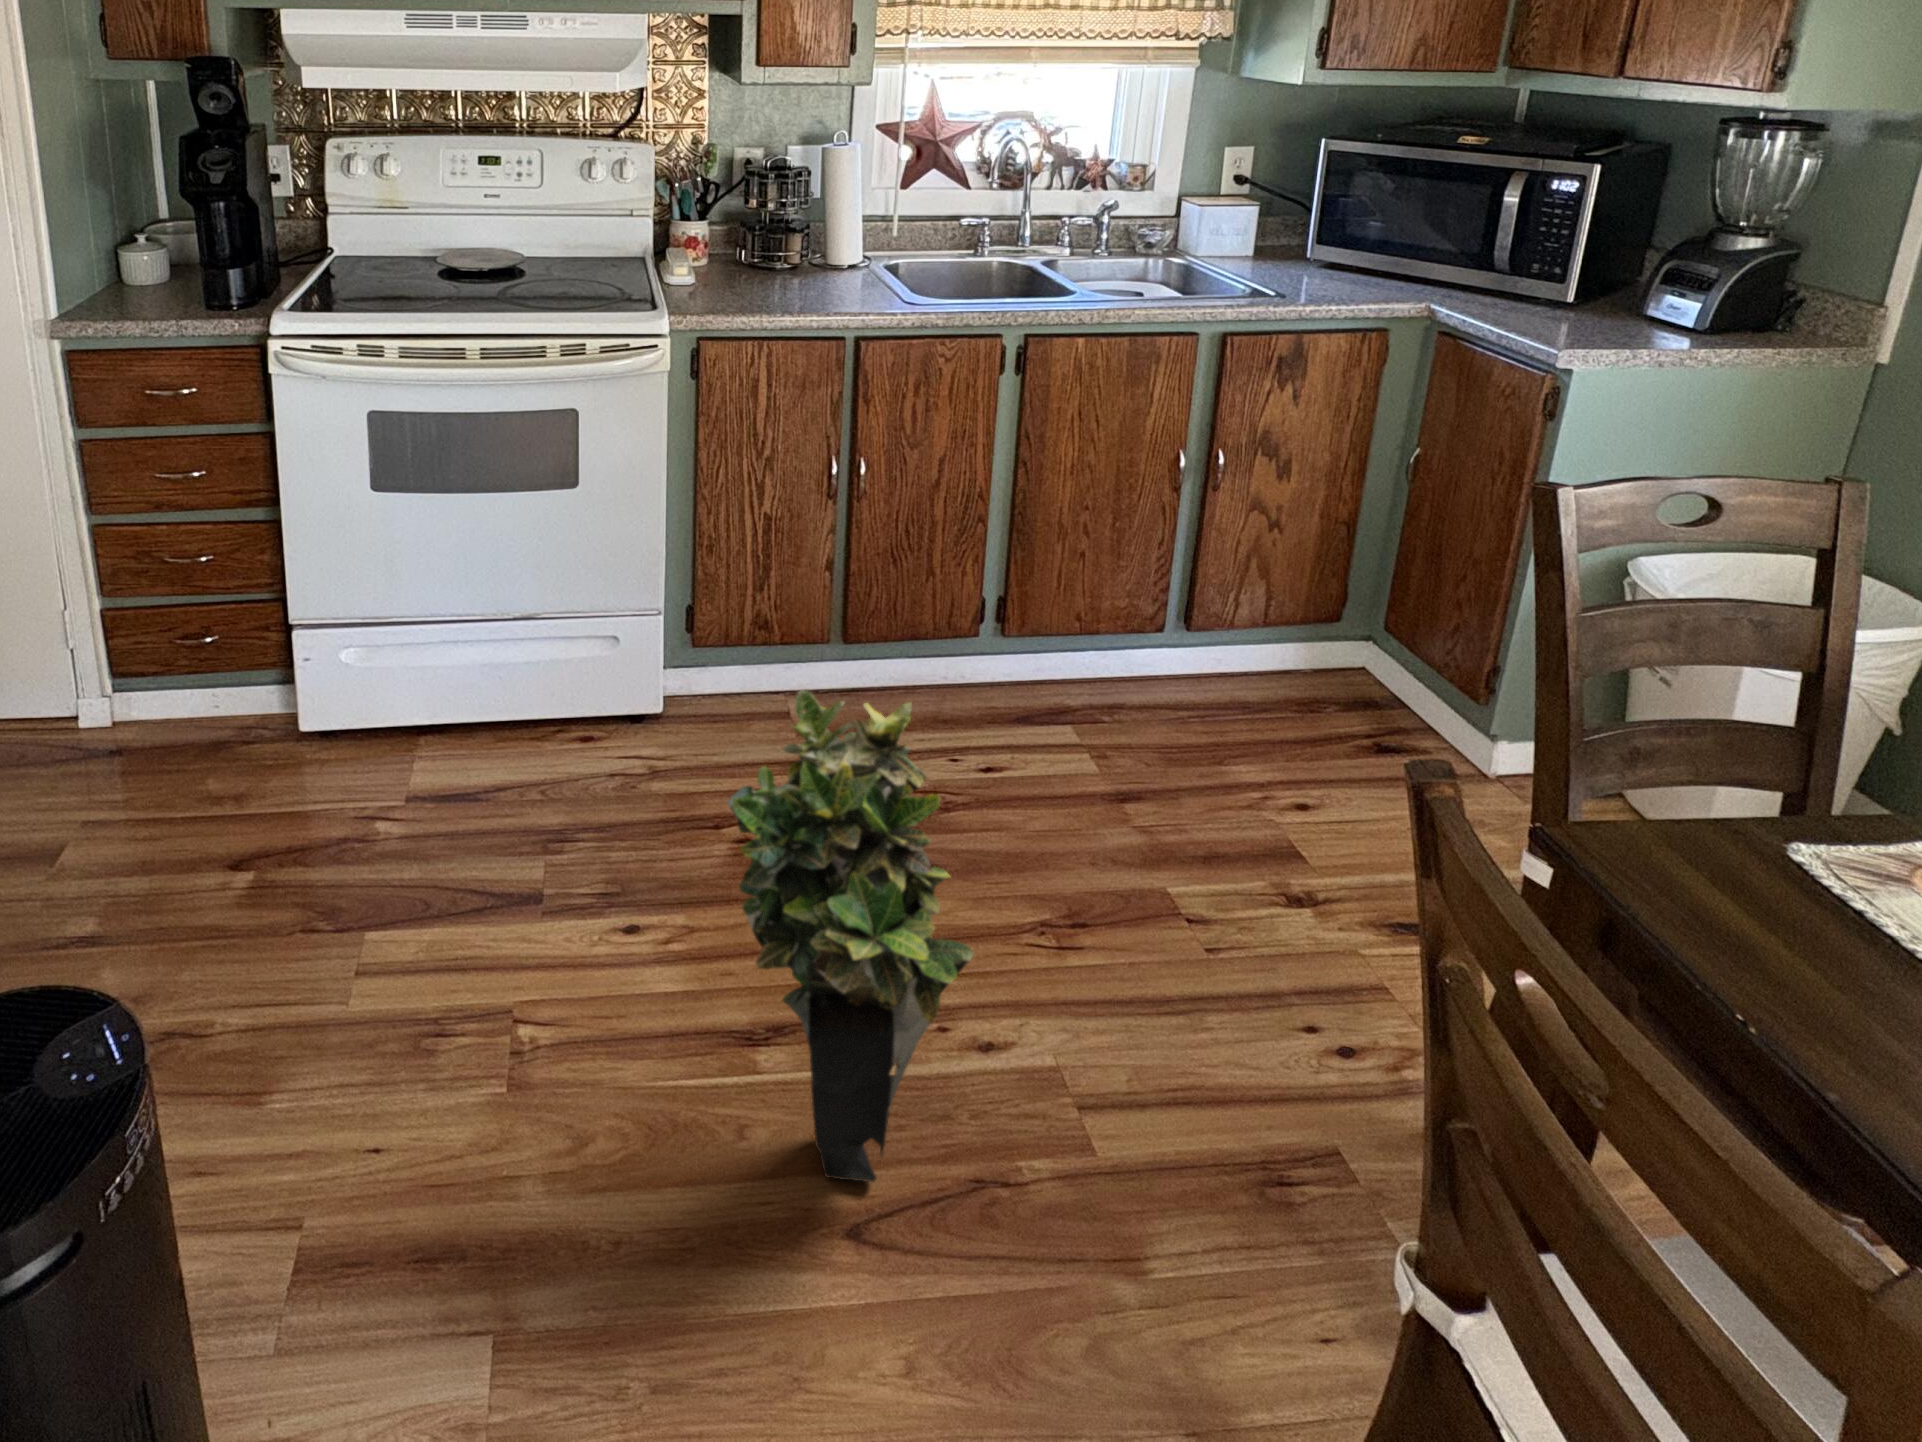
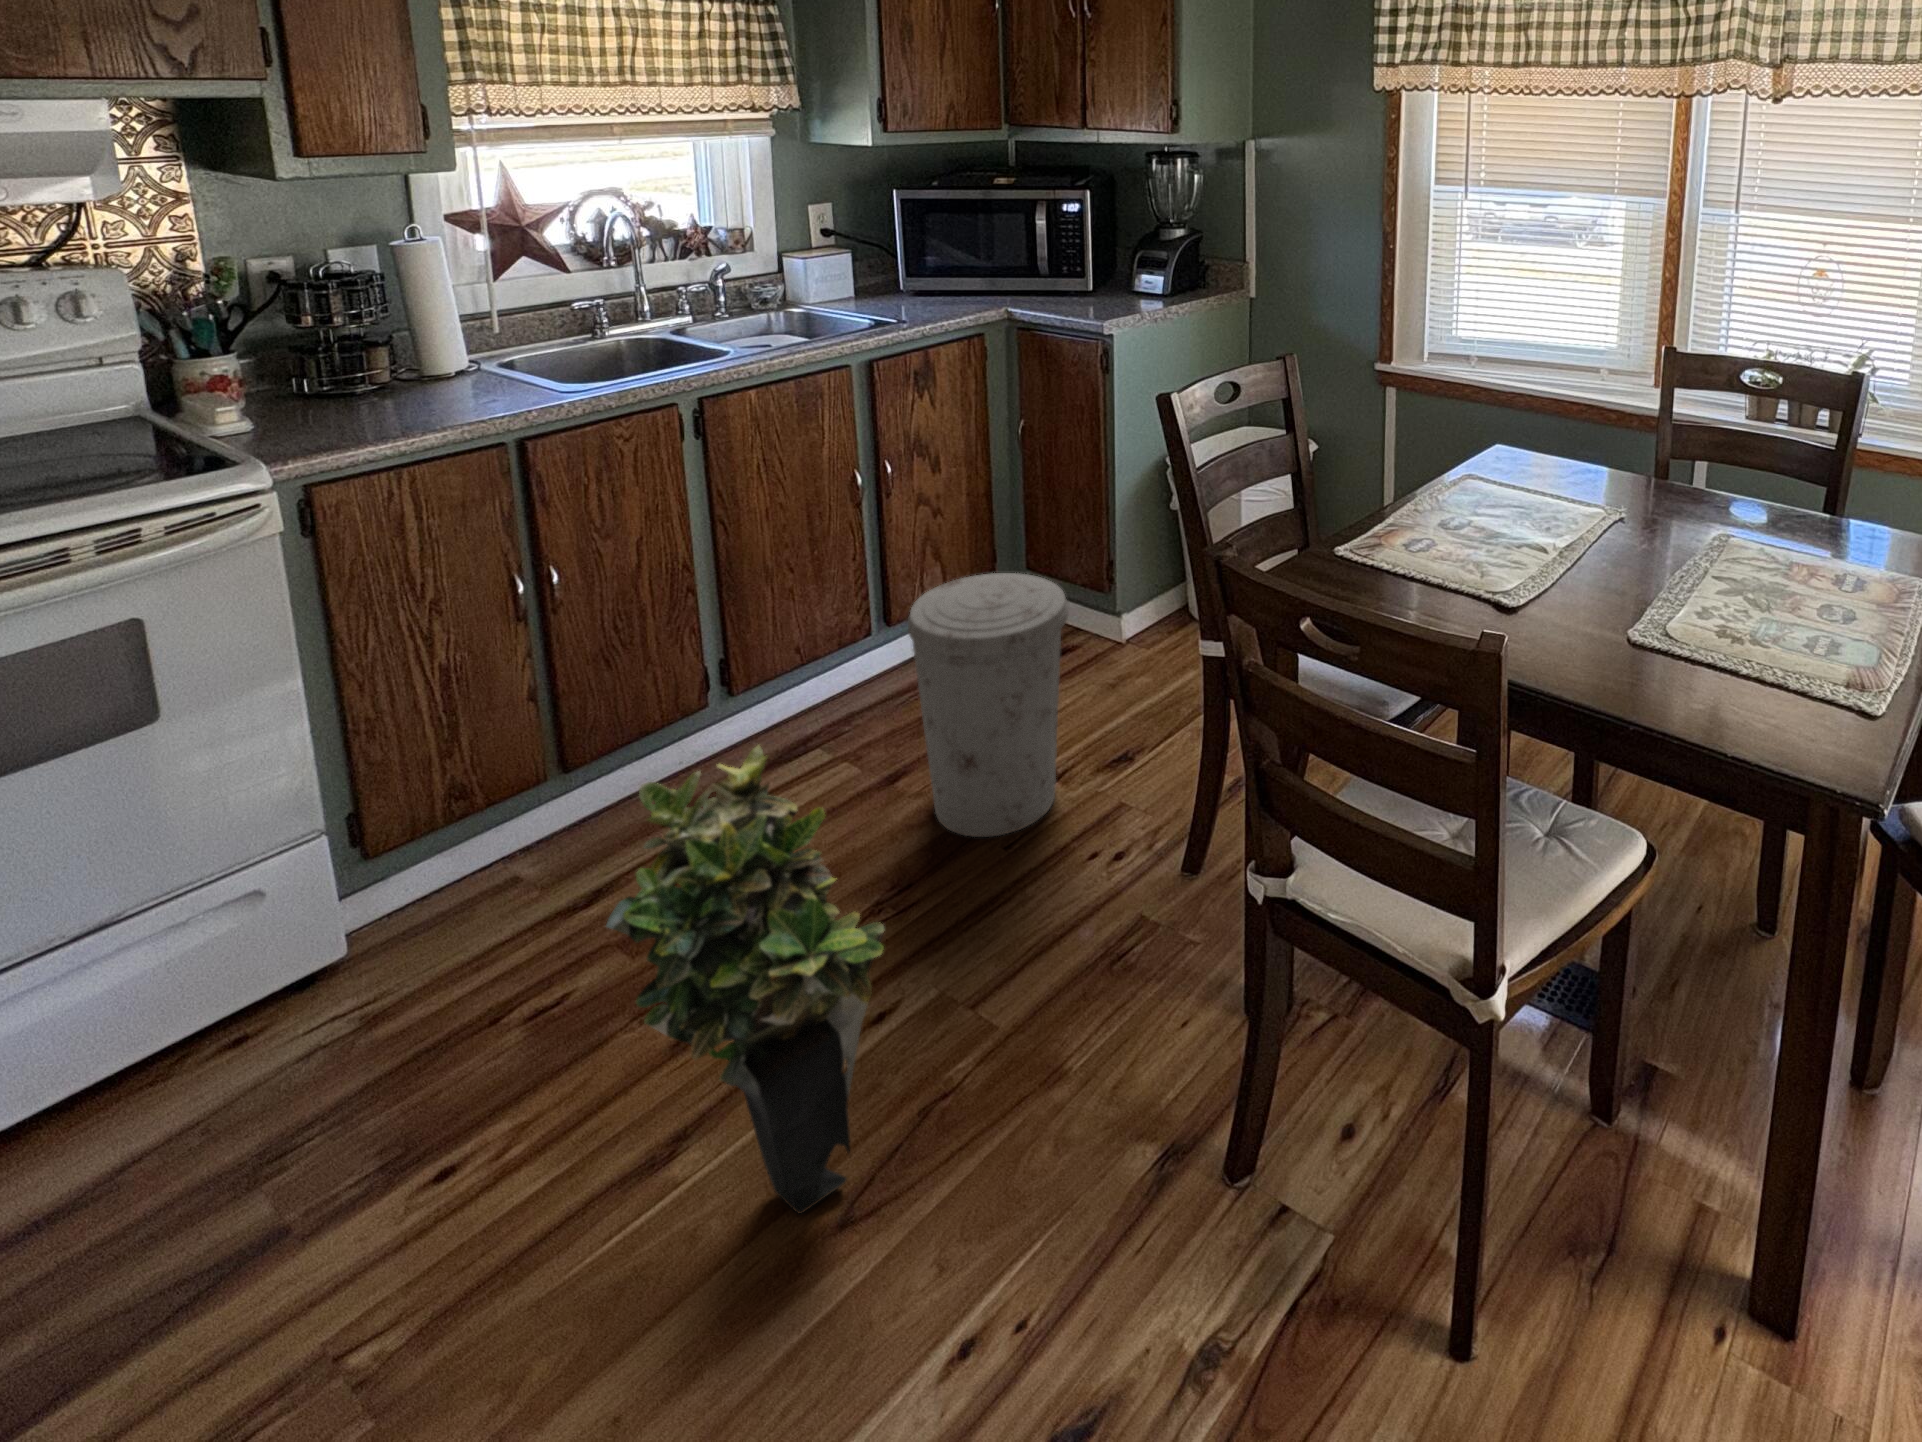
trash can: none [1149,613,1365,941] -> present [908,573,1069,837]

